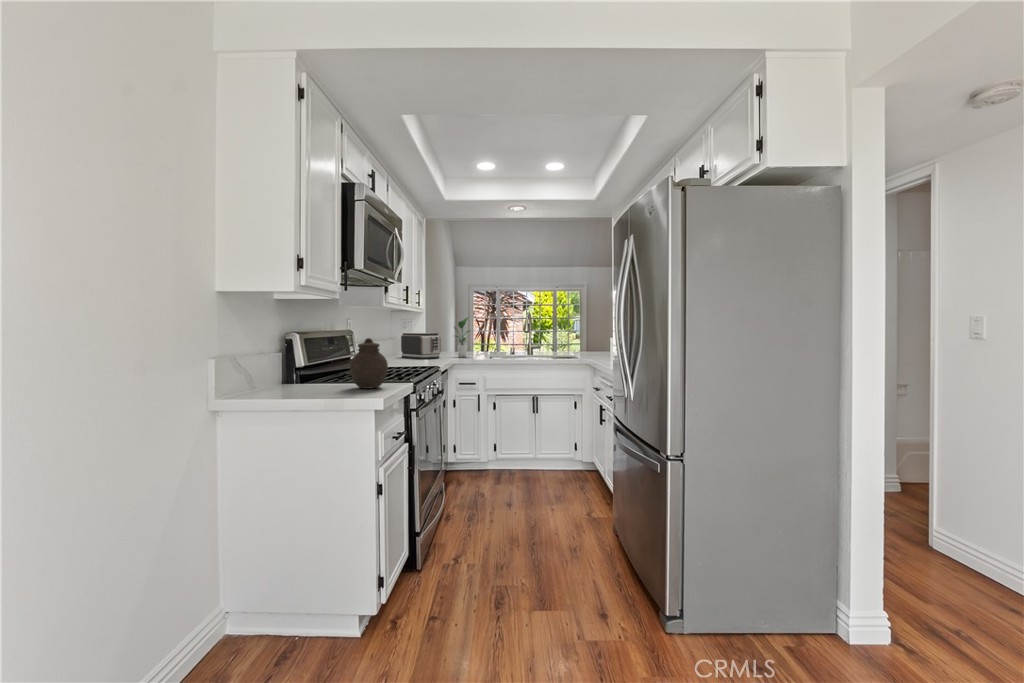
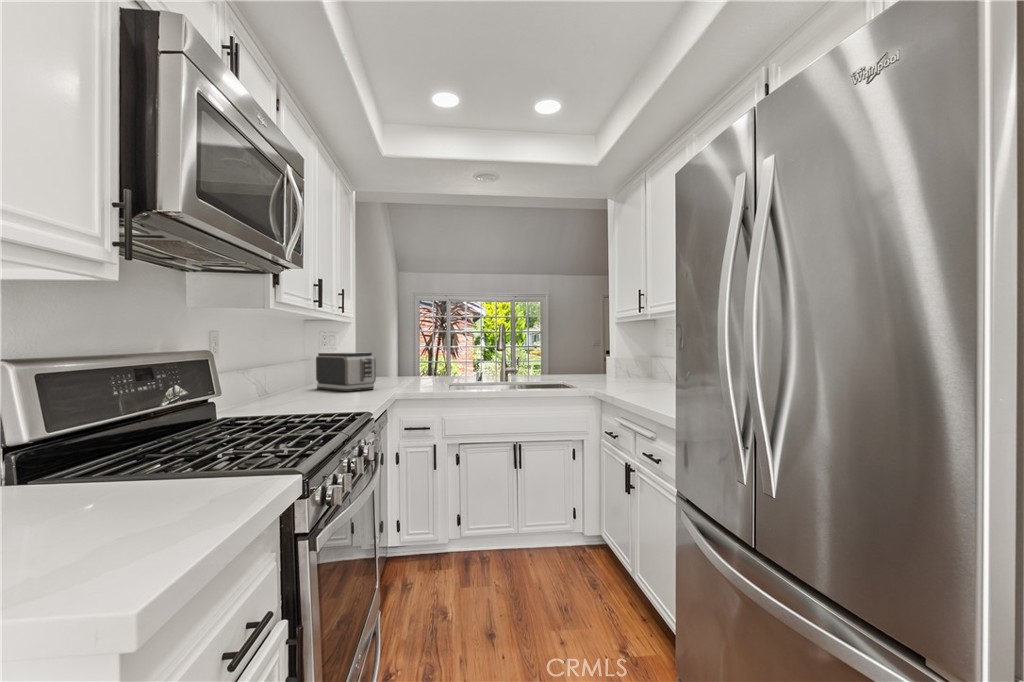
potted plant: present [454,317,470,357] -> none [392,329,424,386]
jar: present [350,338,388,389] -> none [86,377,216,525]

